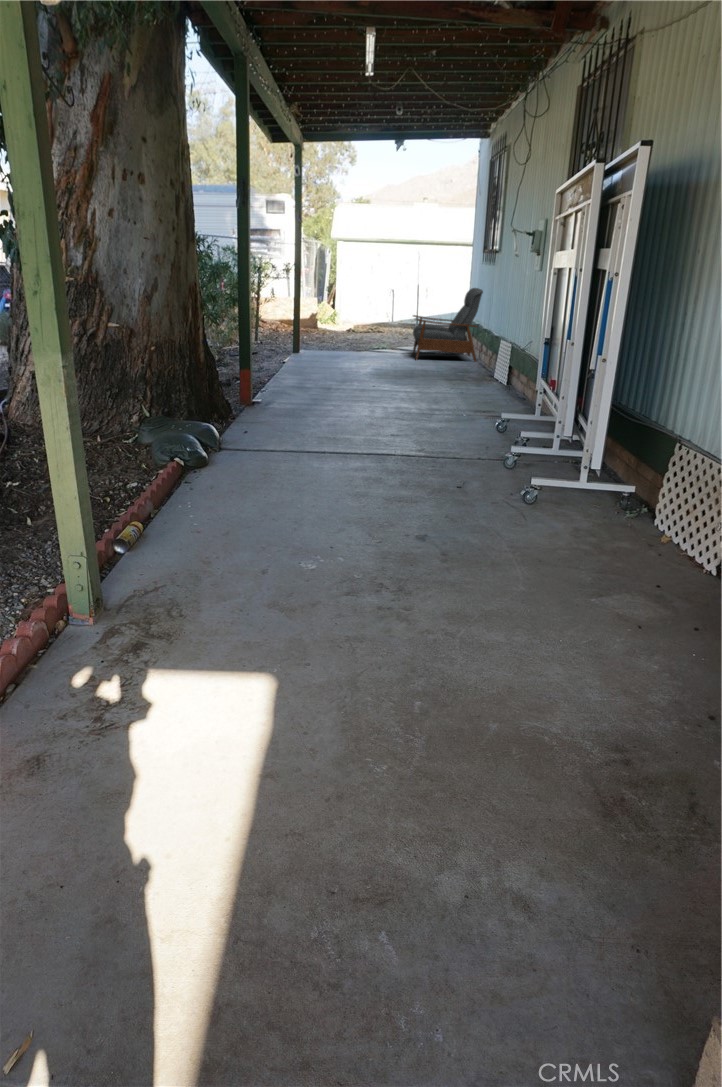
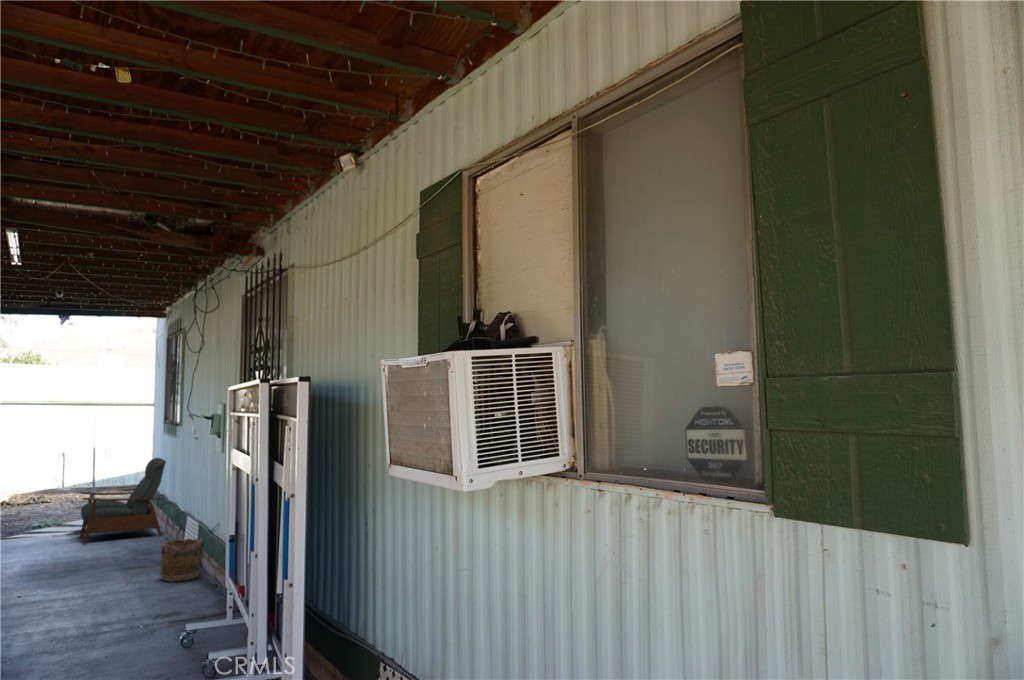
bucket: none [478,357,516,393] -> present [161,539,204,582]

